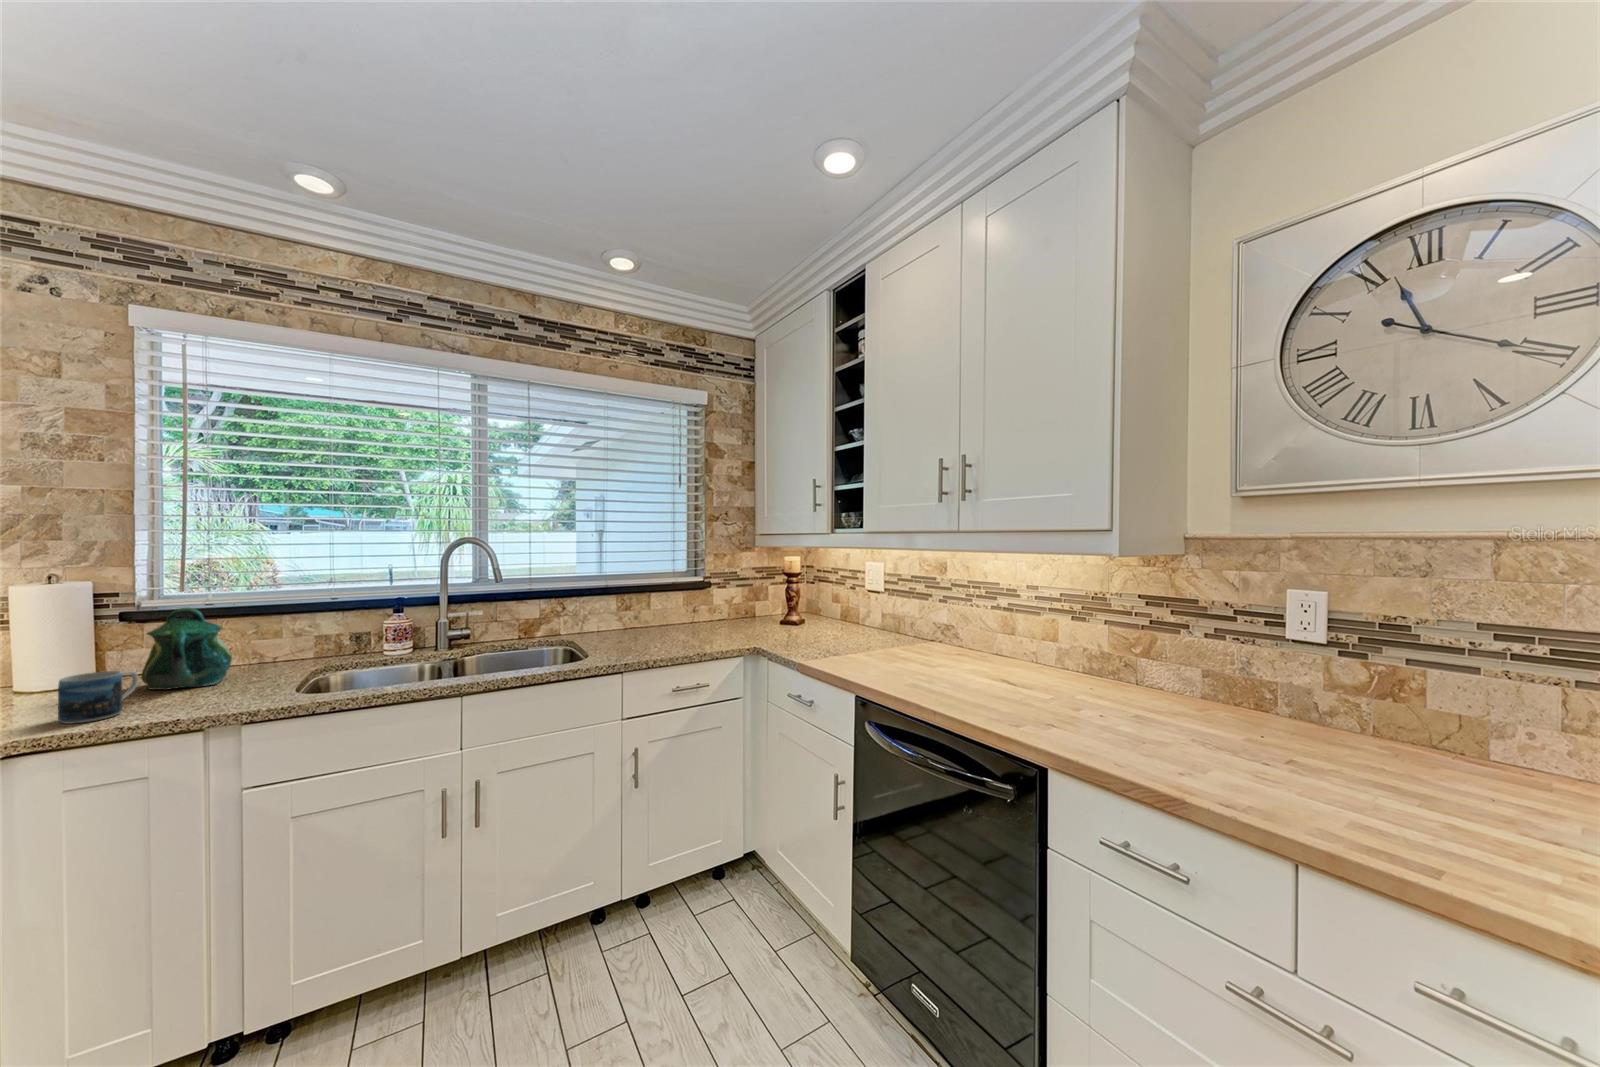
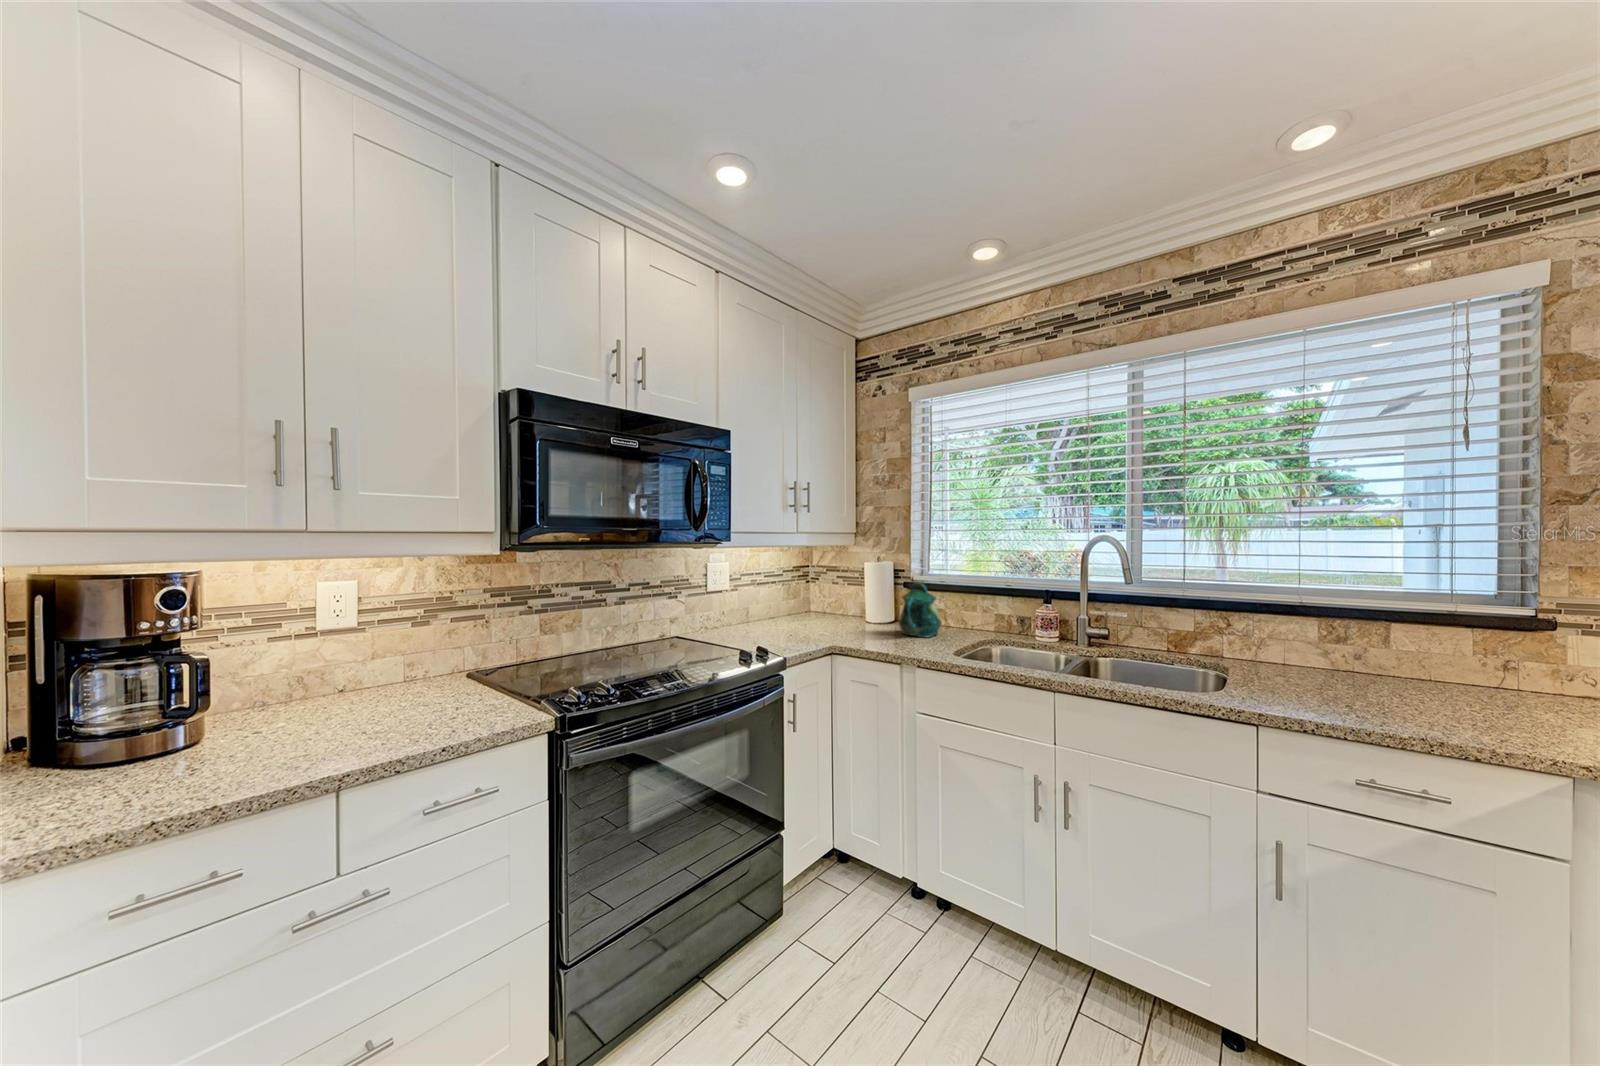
mug: present [58,671,138,724] -> none [852,615,886,644]

